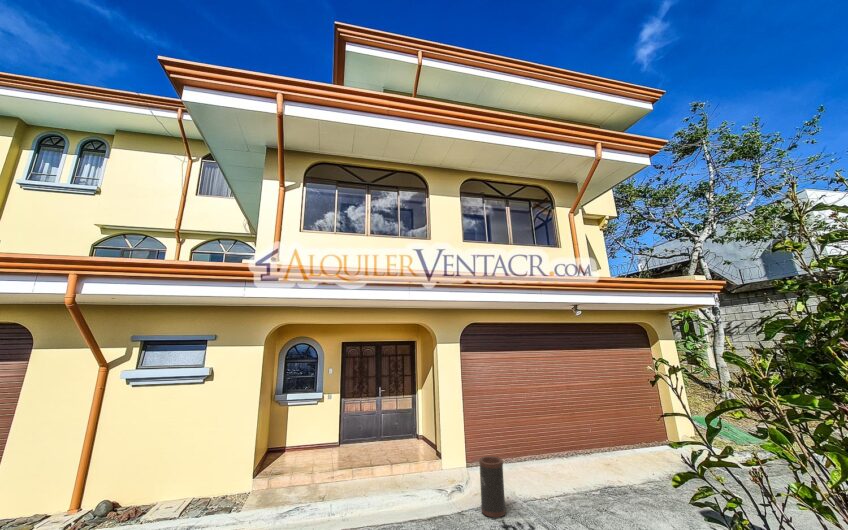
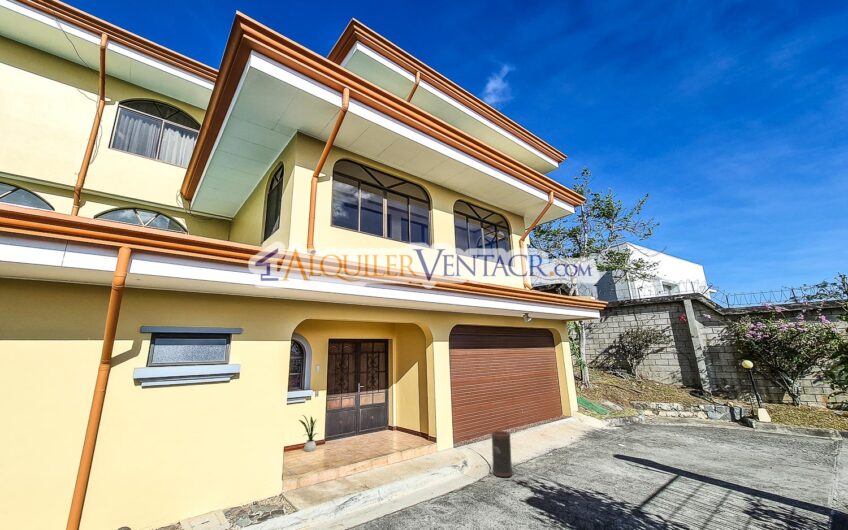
house plant: none [310,416,332,452] -> present [299,415,317,451]

